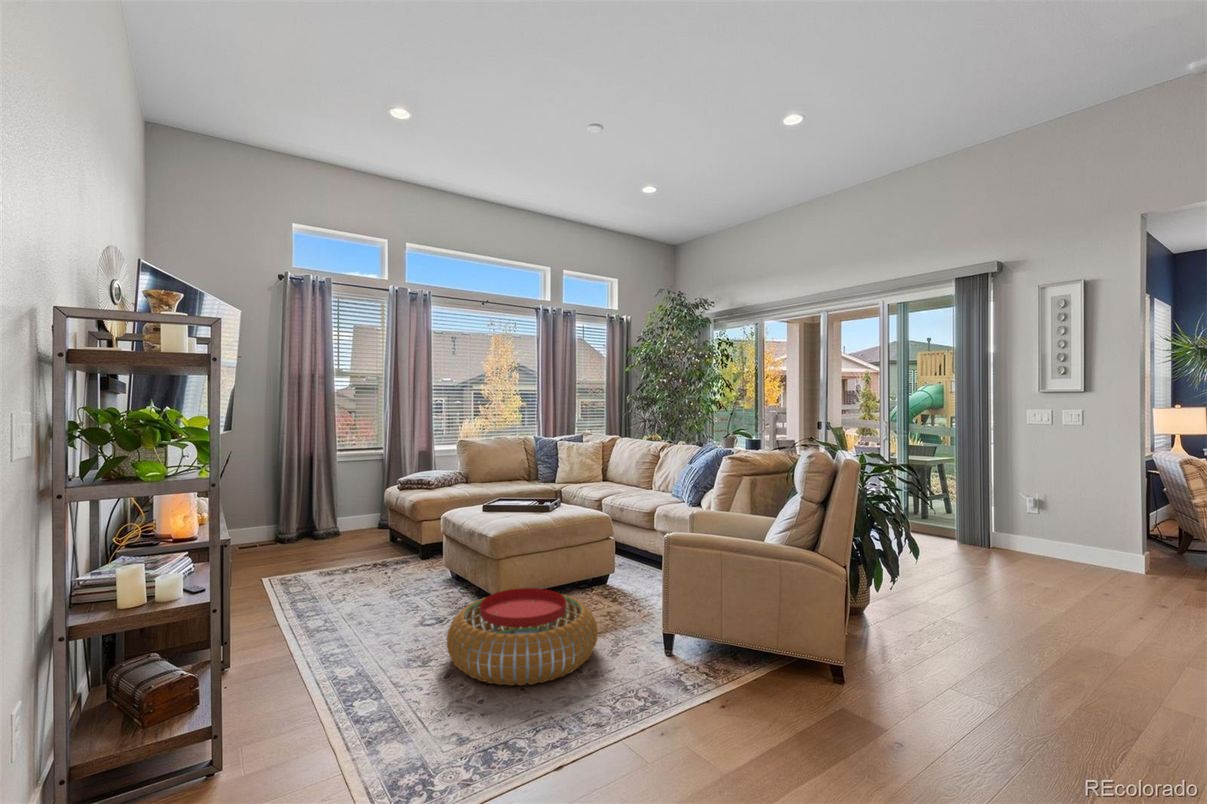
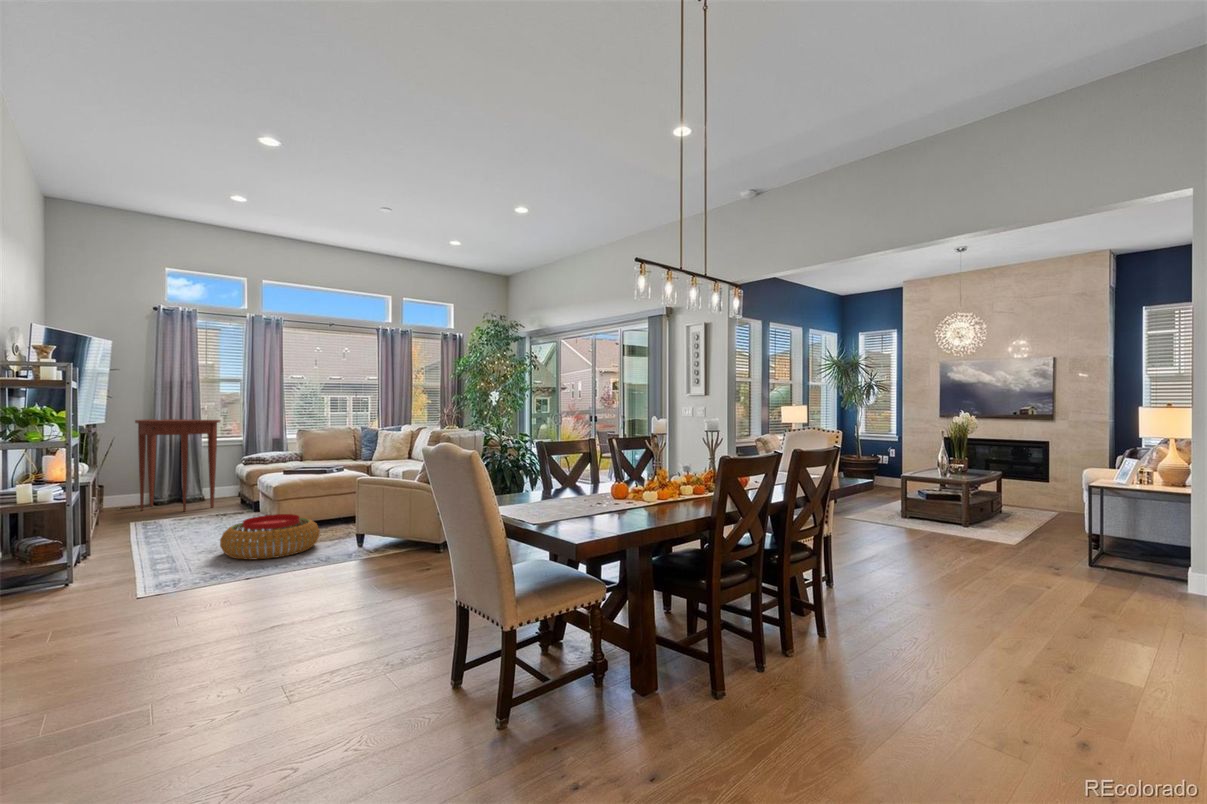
console table: none [256,427,367,557] -> present [135,419,220,512]

